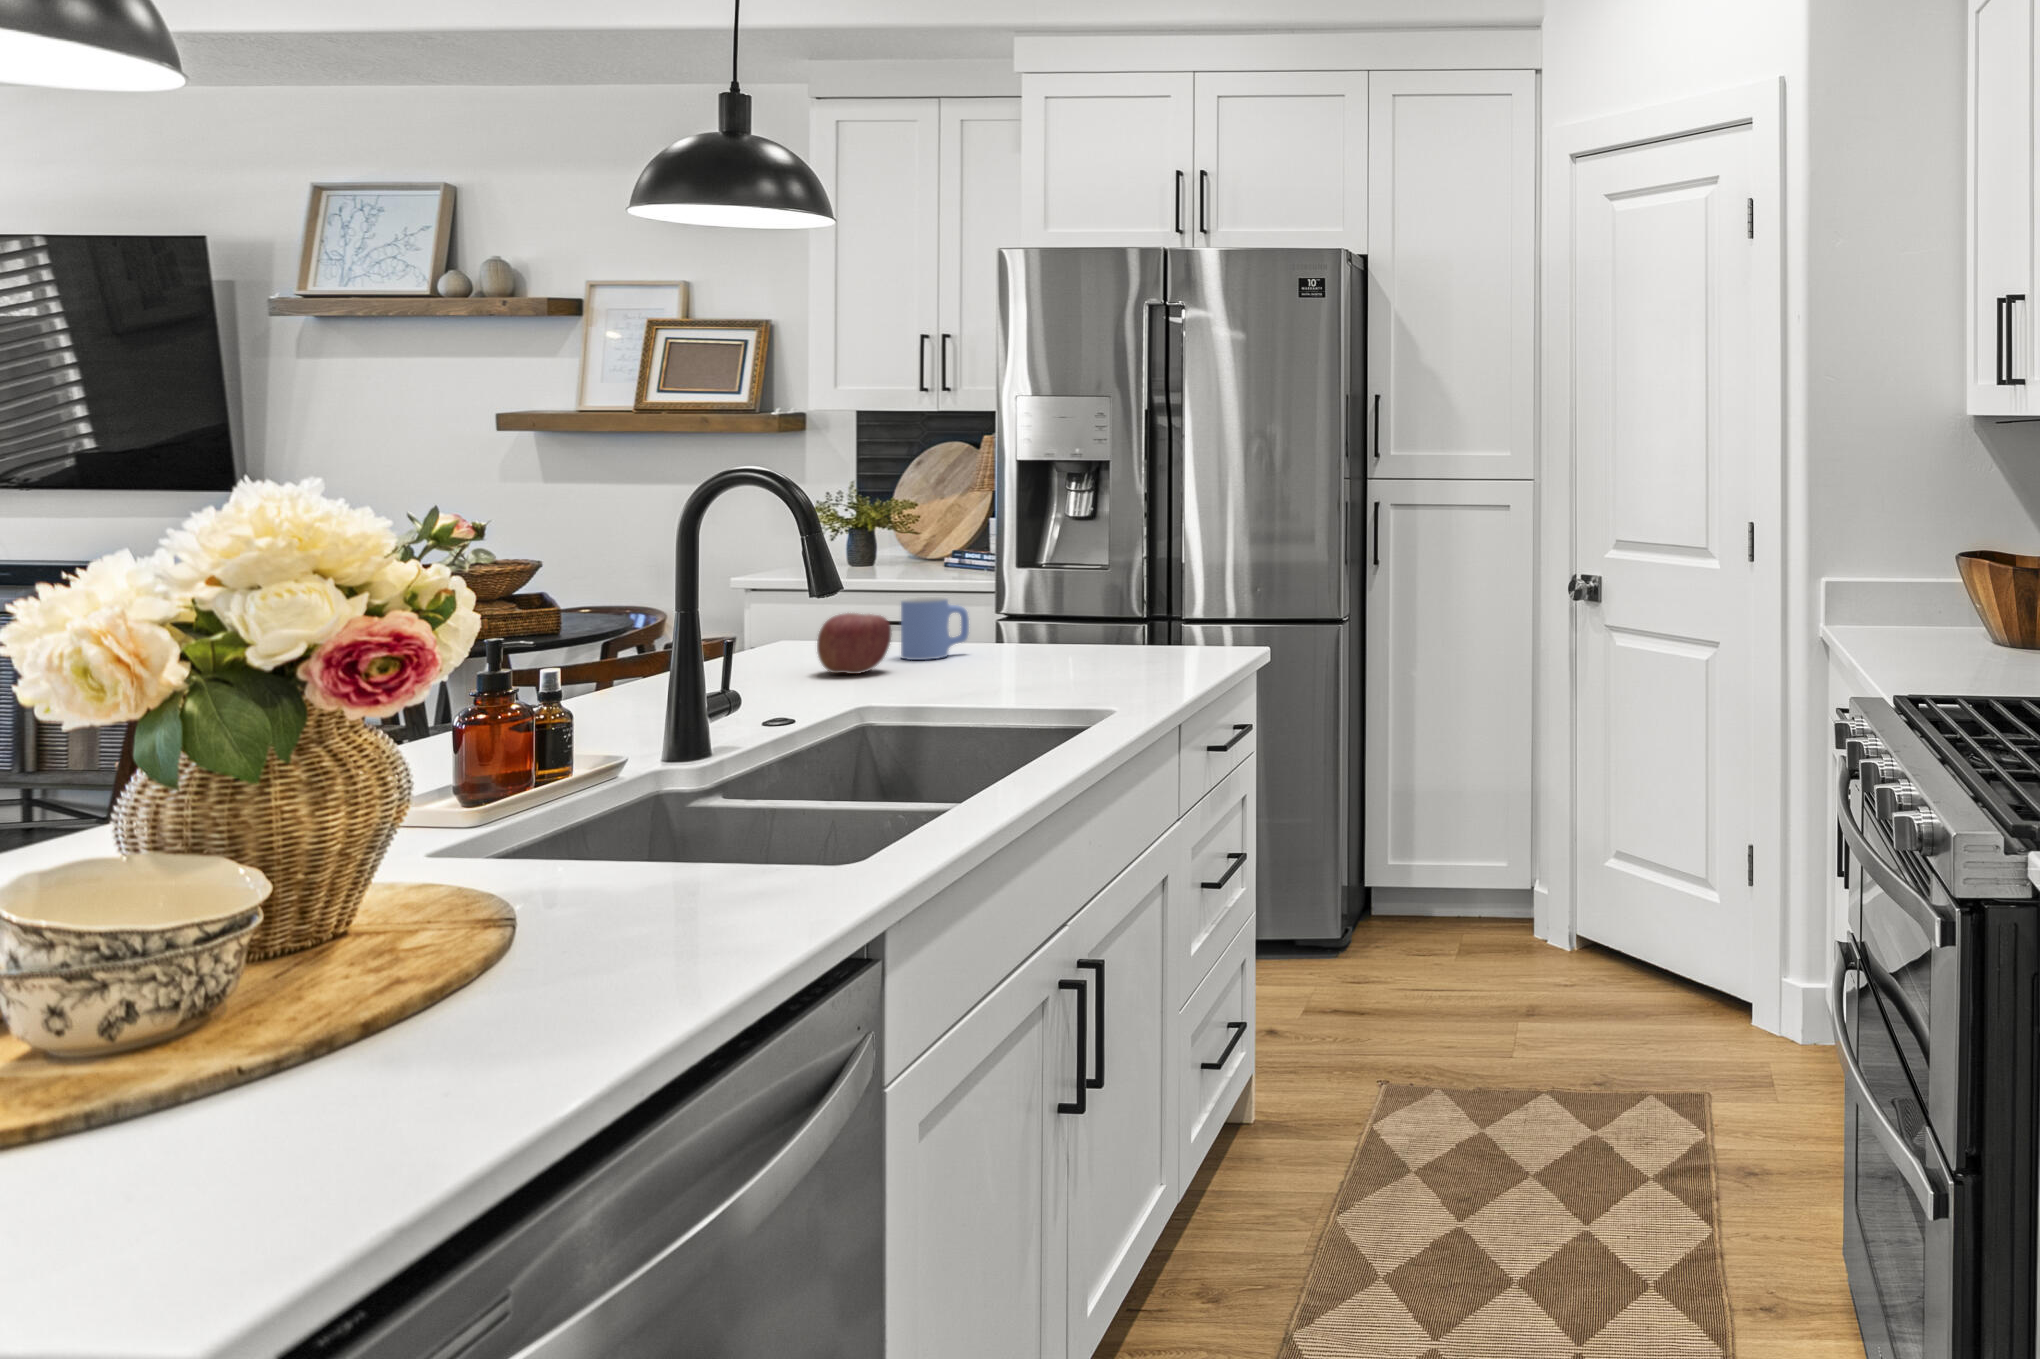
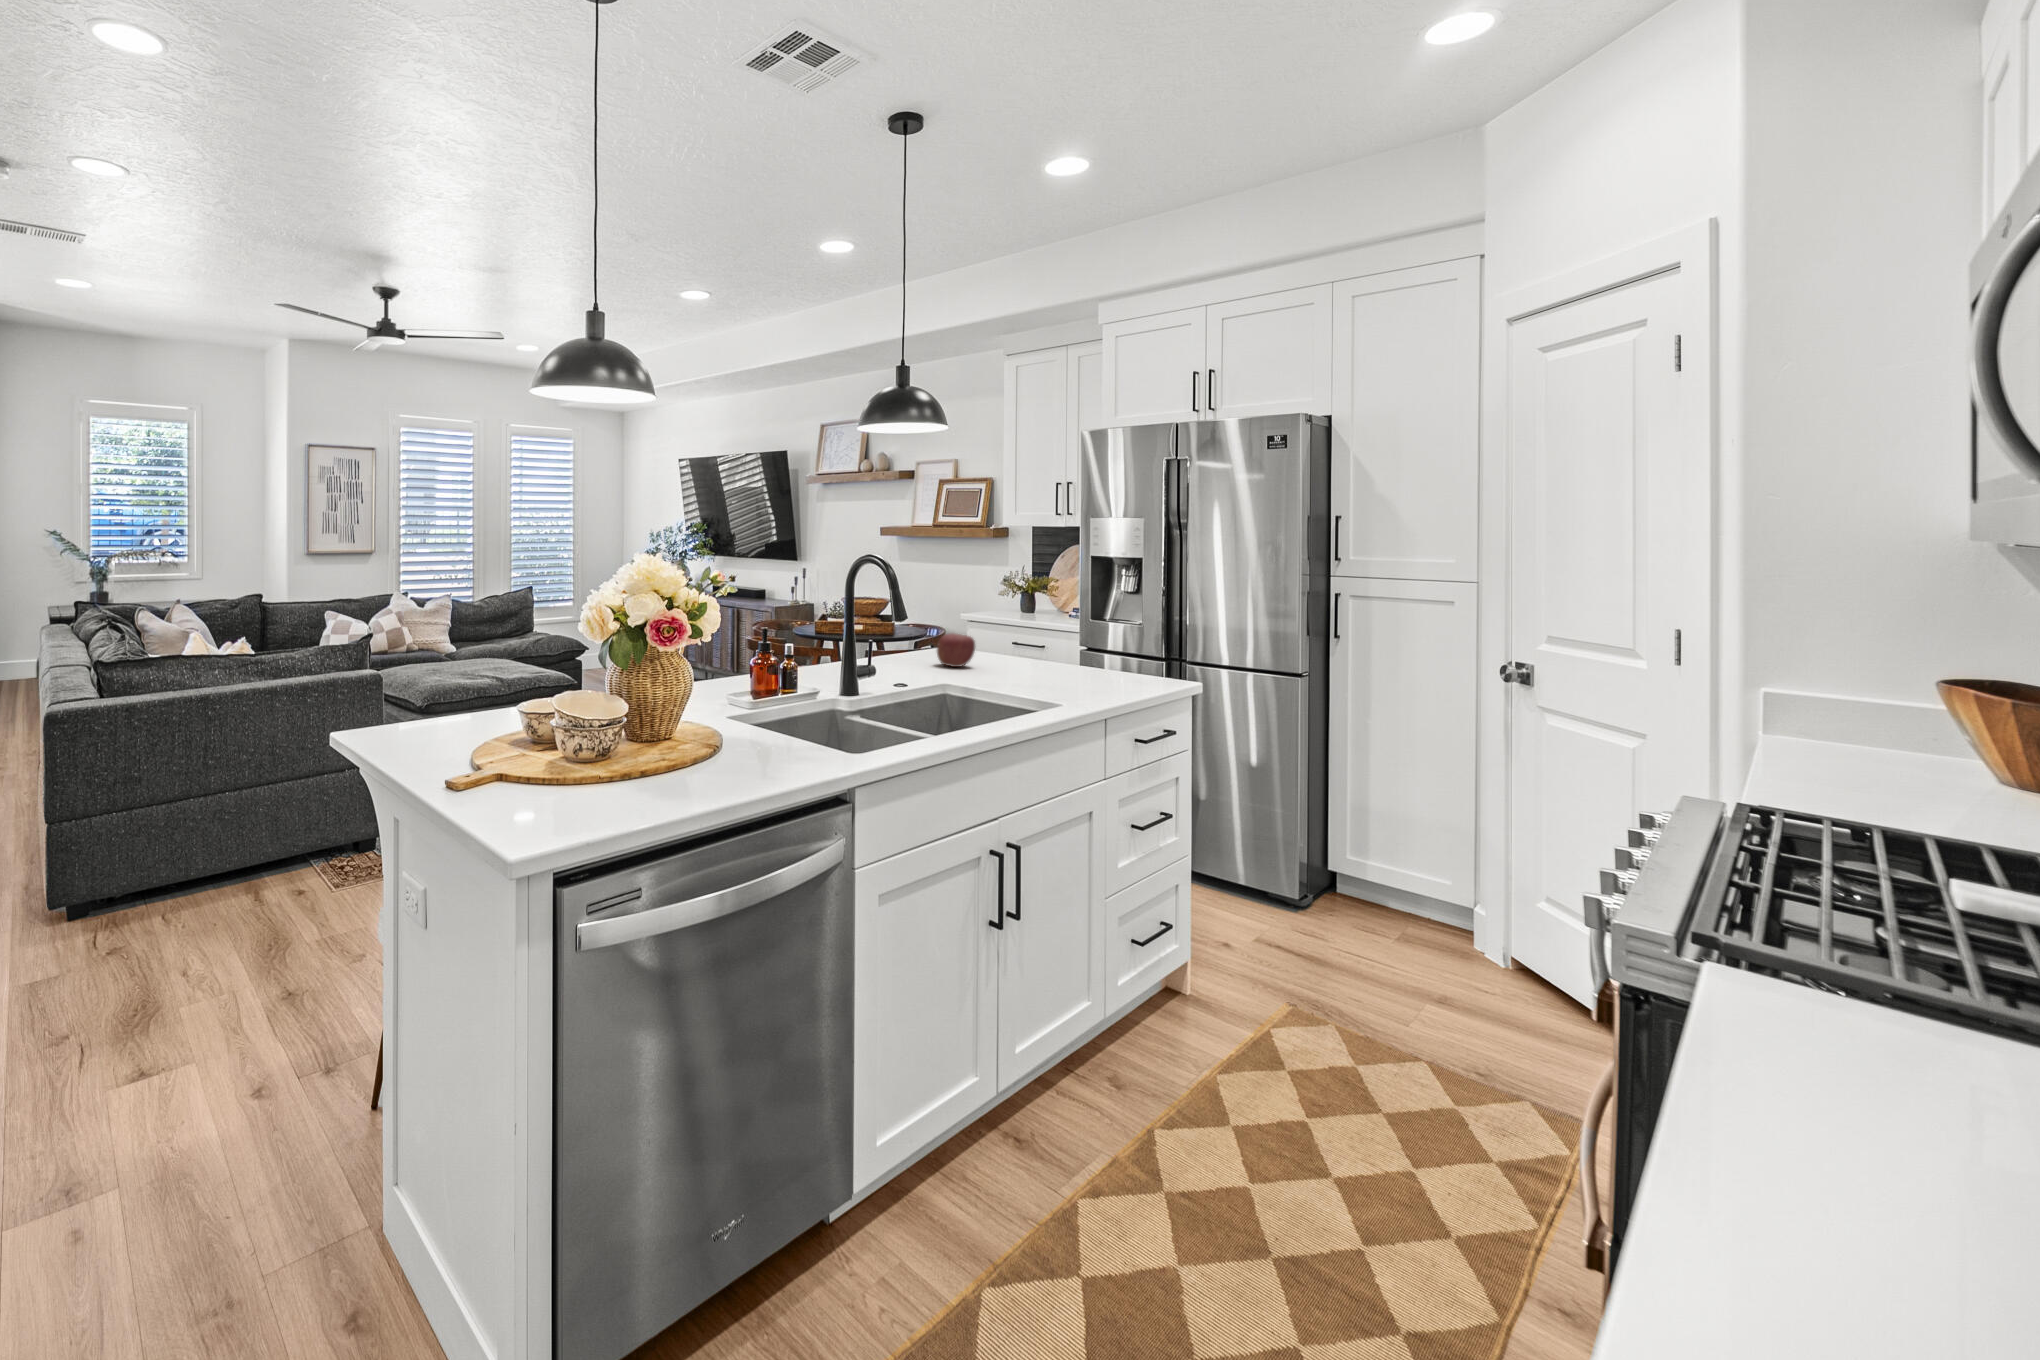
mug: present [901,597,969,660] -> none [987,629,1026,665]

